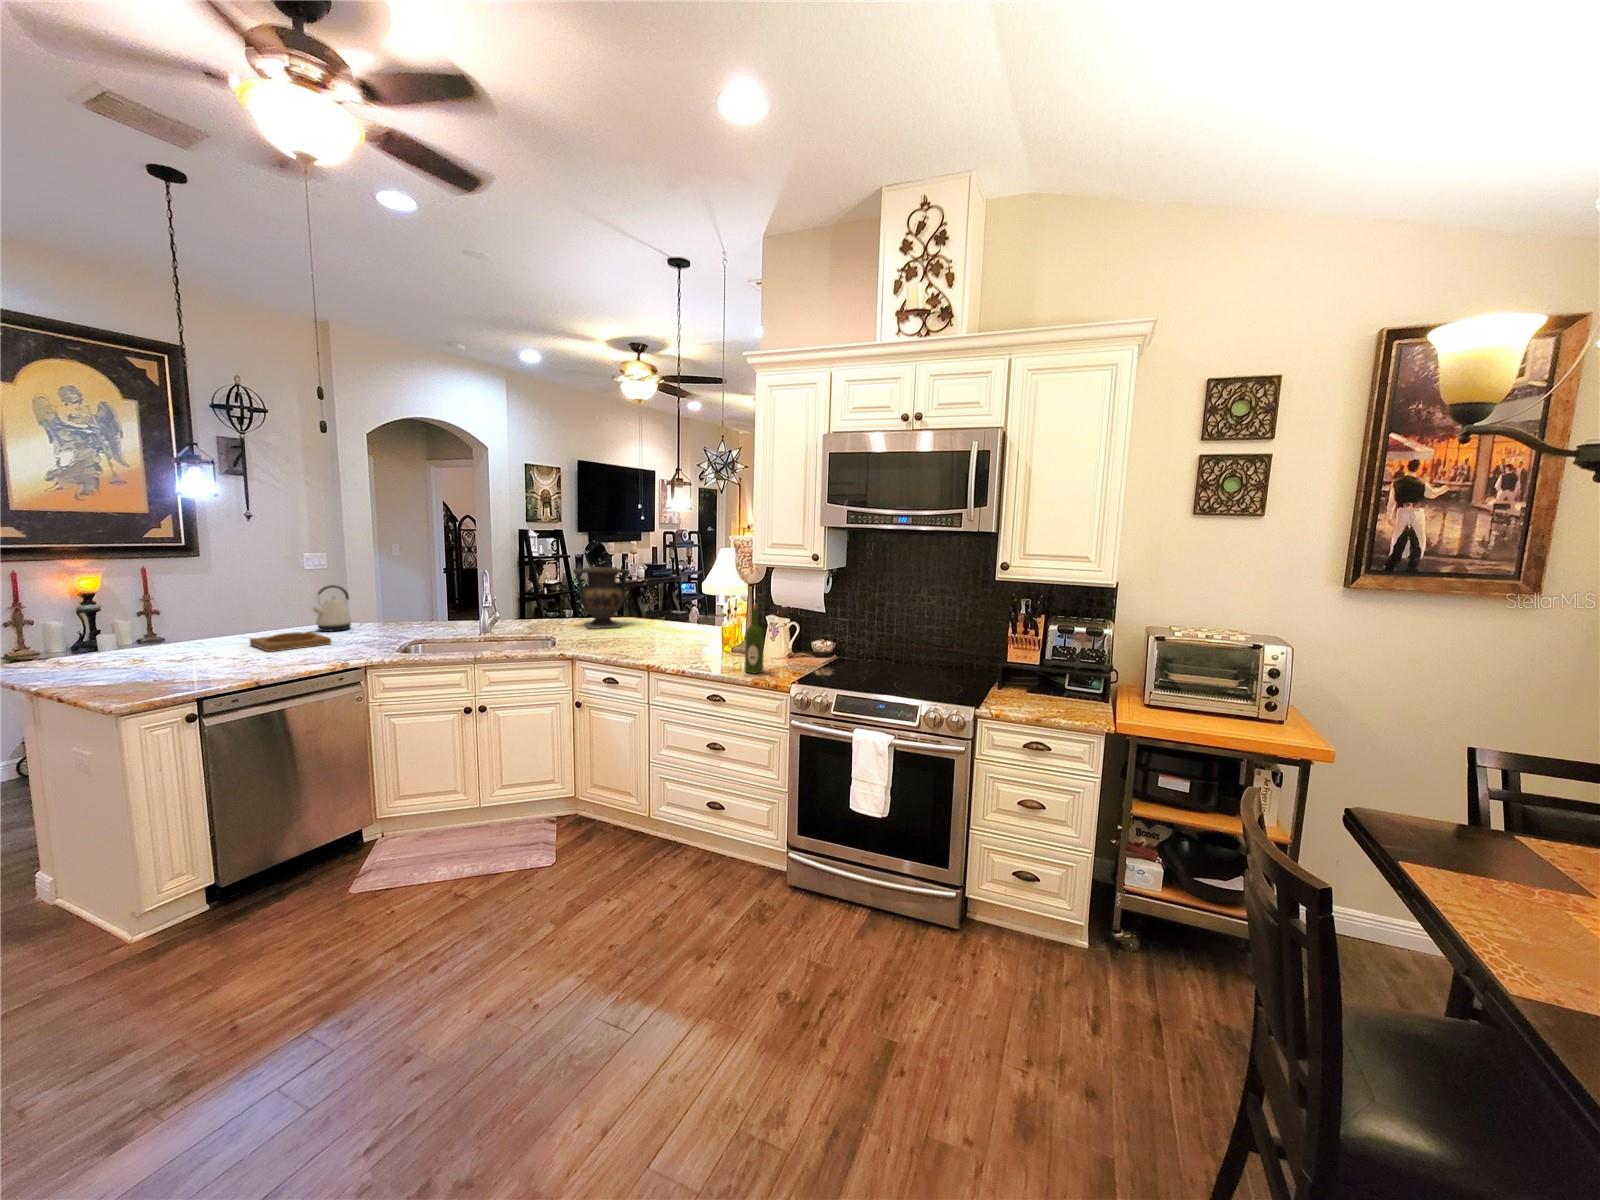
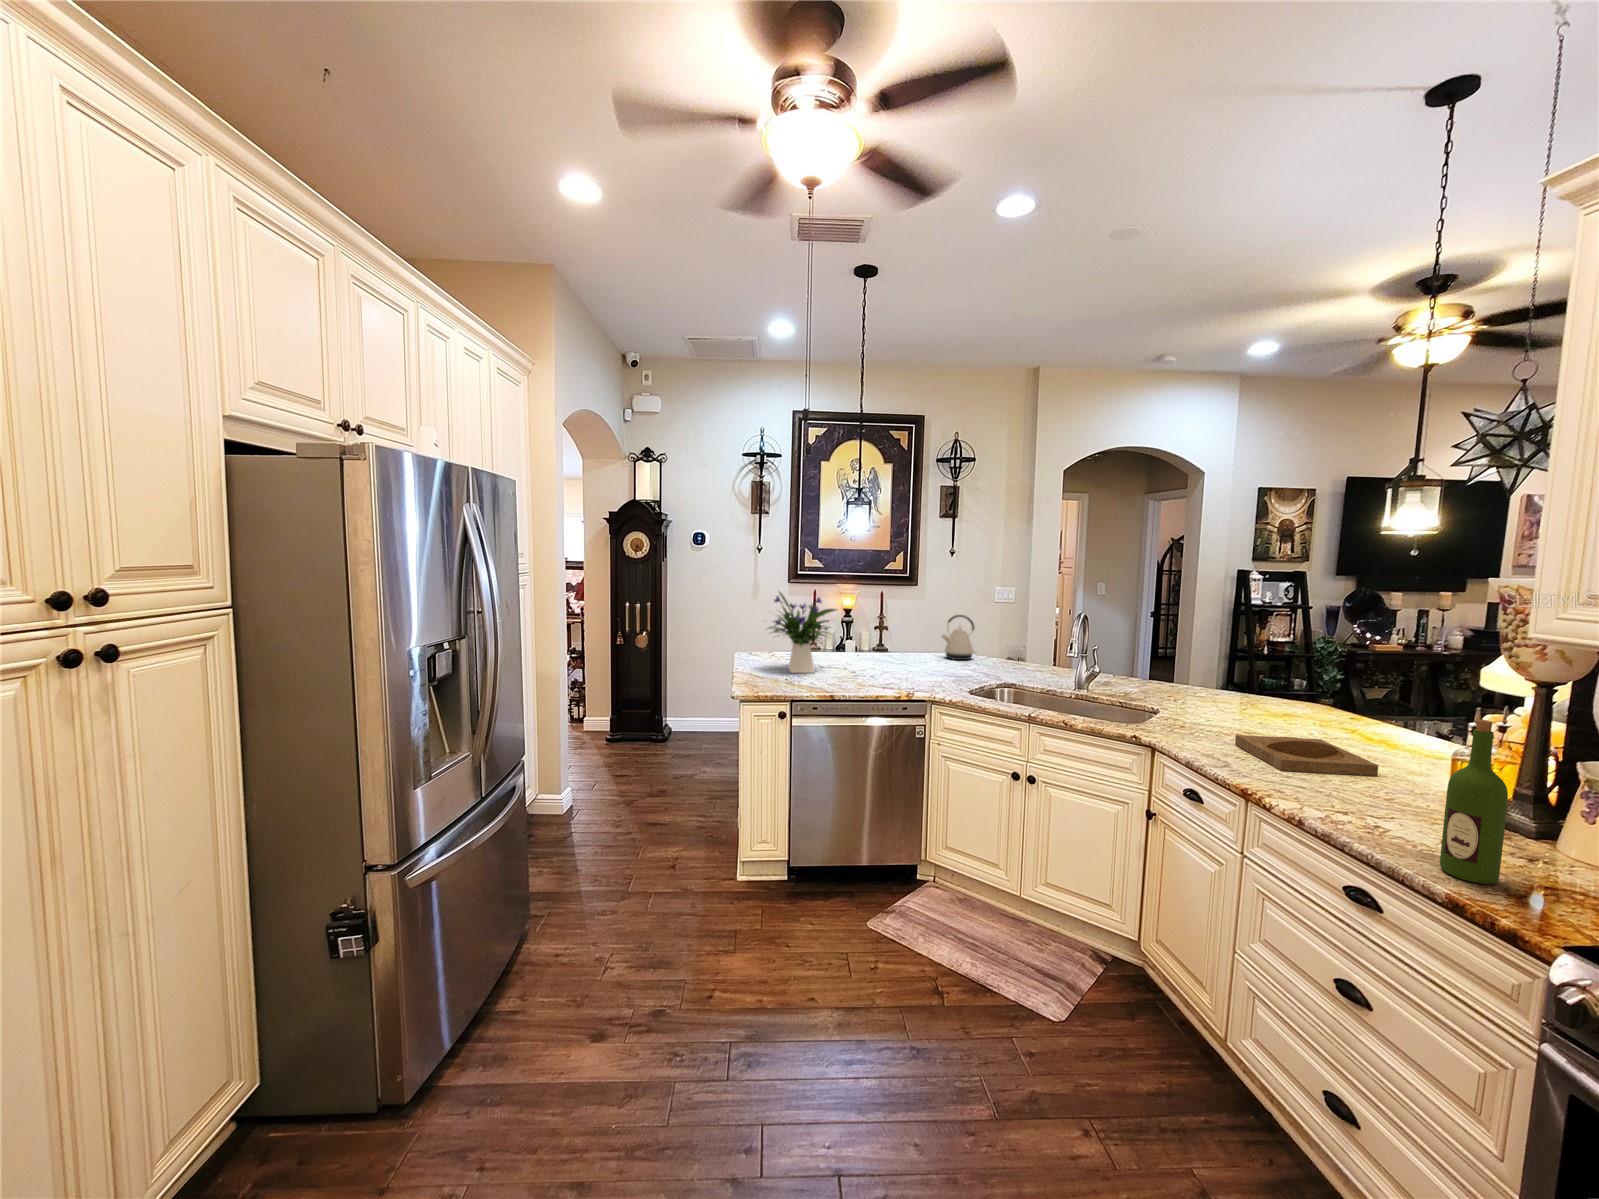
vase: present [573,567,630,629] -> none [1210,618,1308,717]
flower arrangement: none [69,576,208,679] -> present [769,592,836,673]
tray: present [250,632,331,652] -> present [1235,735,1378,776]

